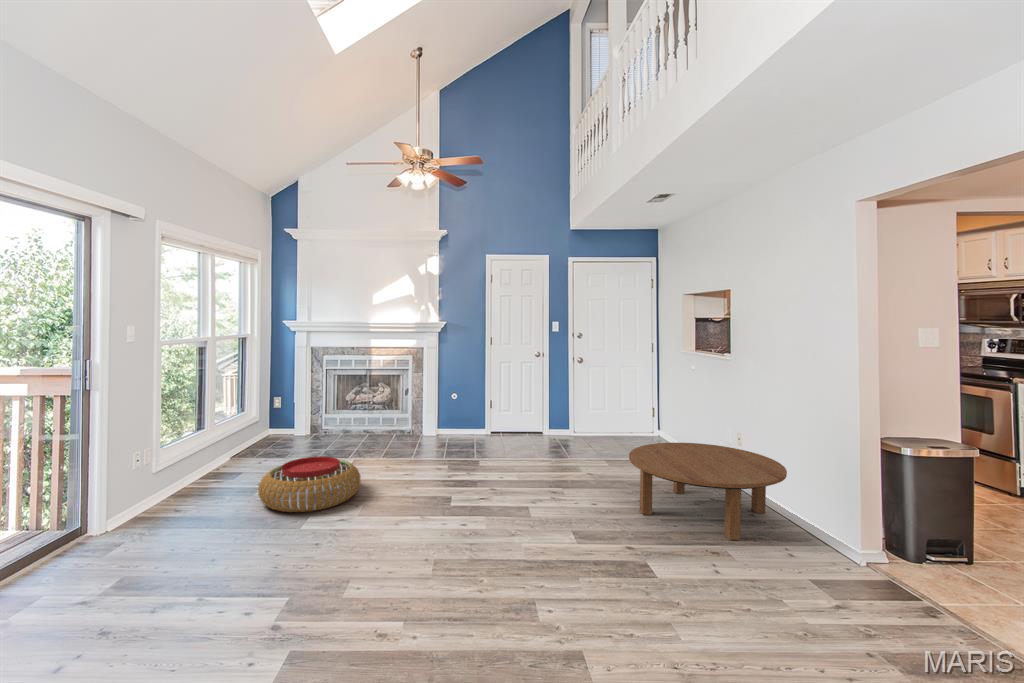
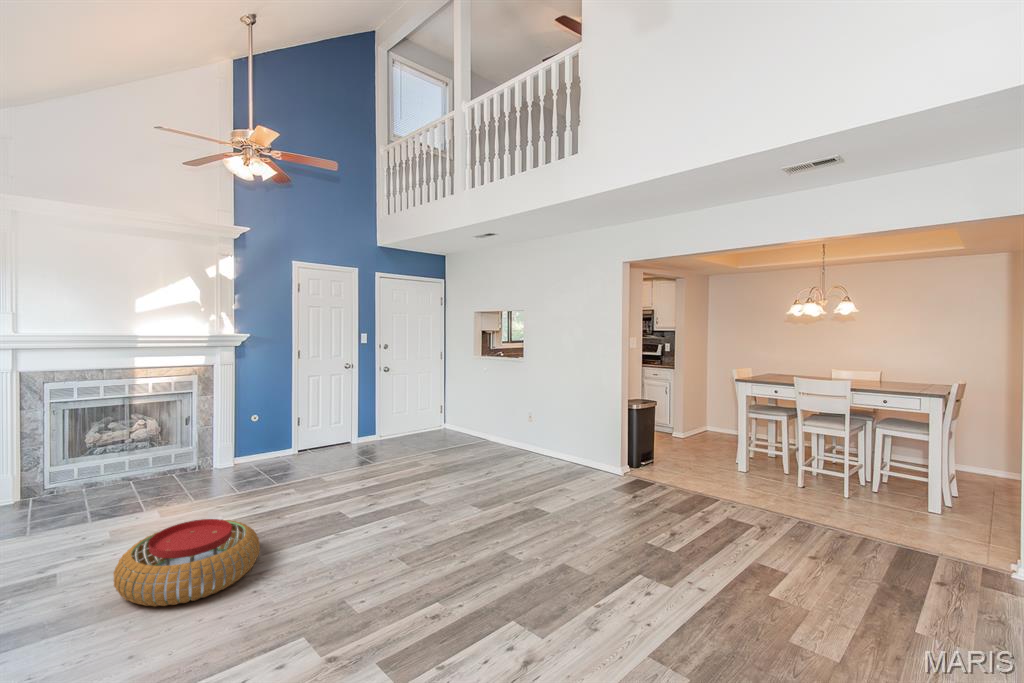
coffee table: present [629,443,787,540] -> none [498,433,602,498]

